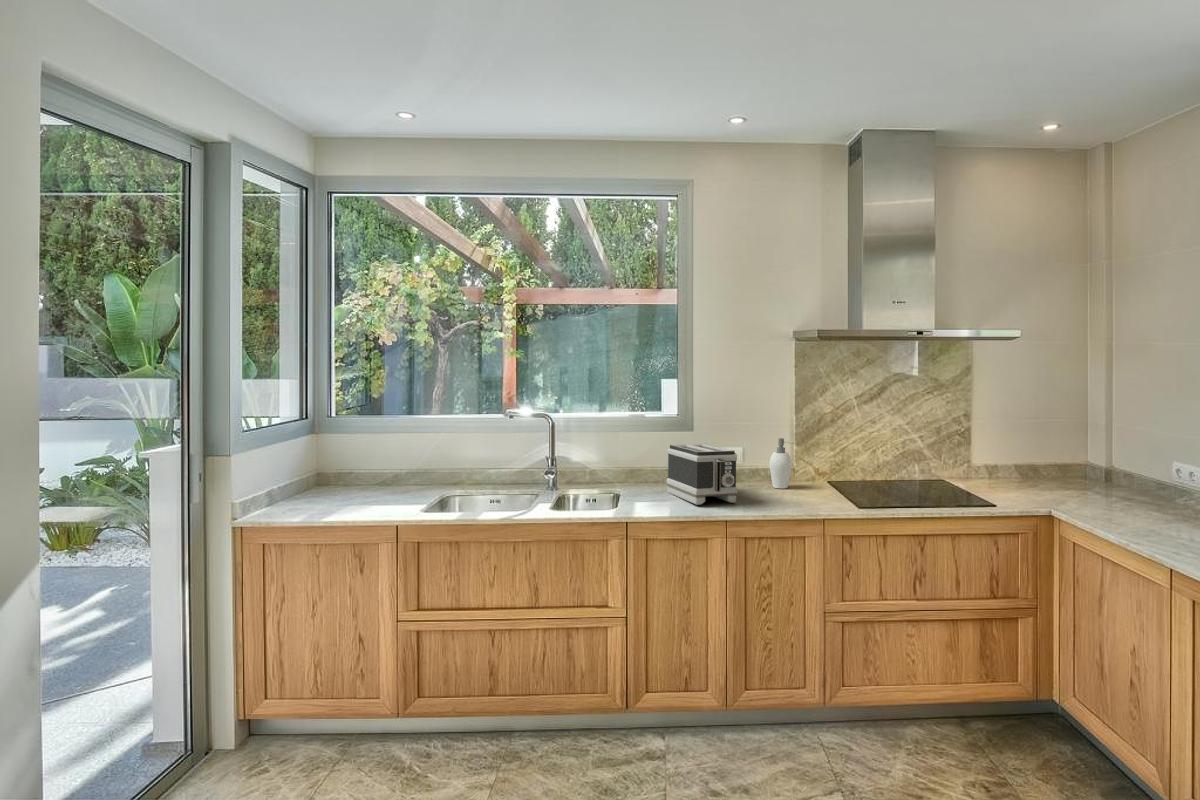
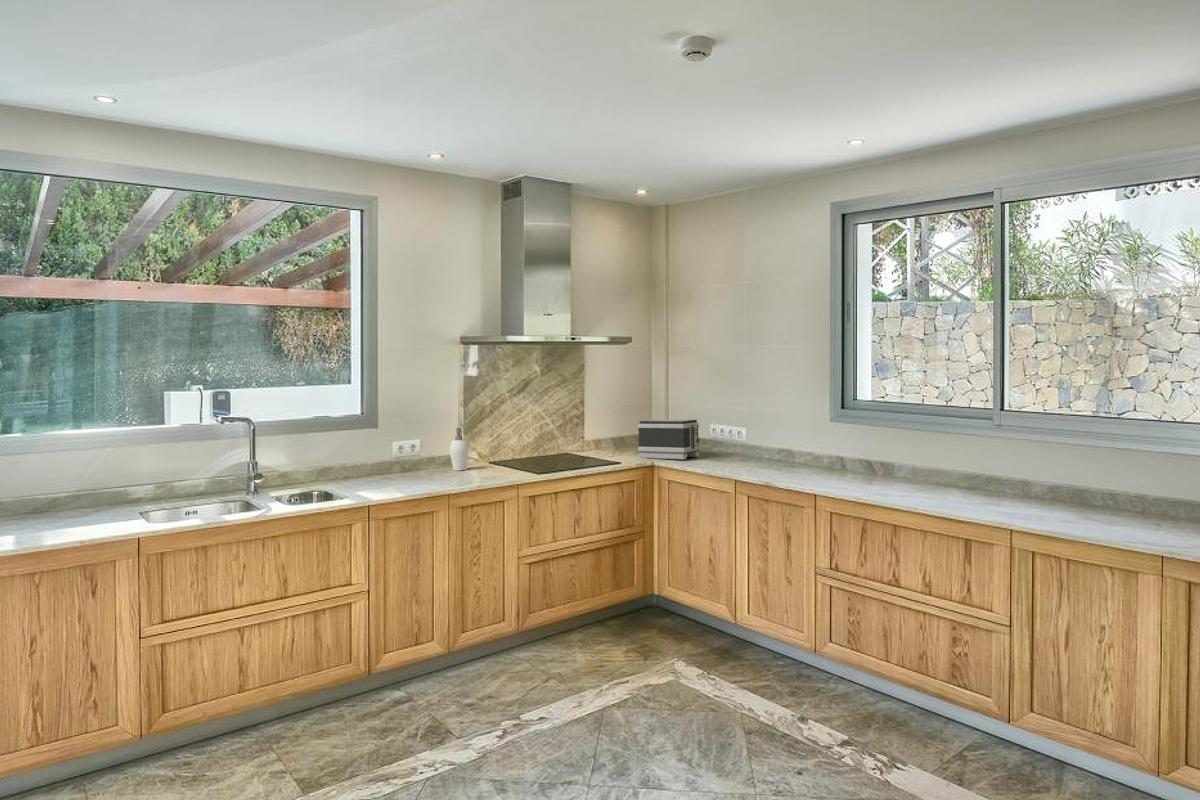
toaster: present [666,444,738,505] -> present [638,419,700,460]

